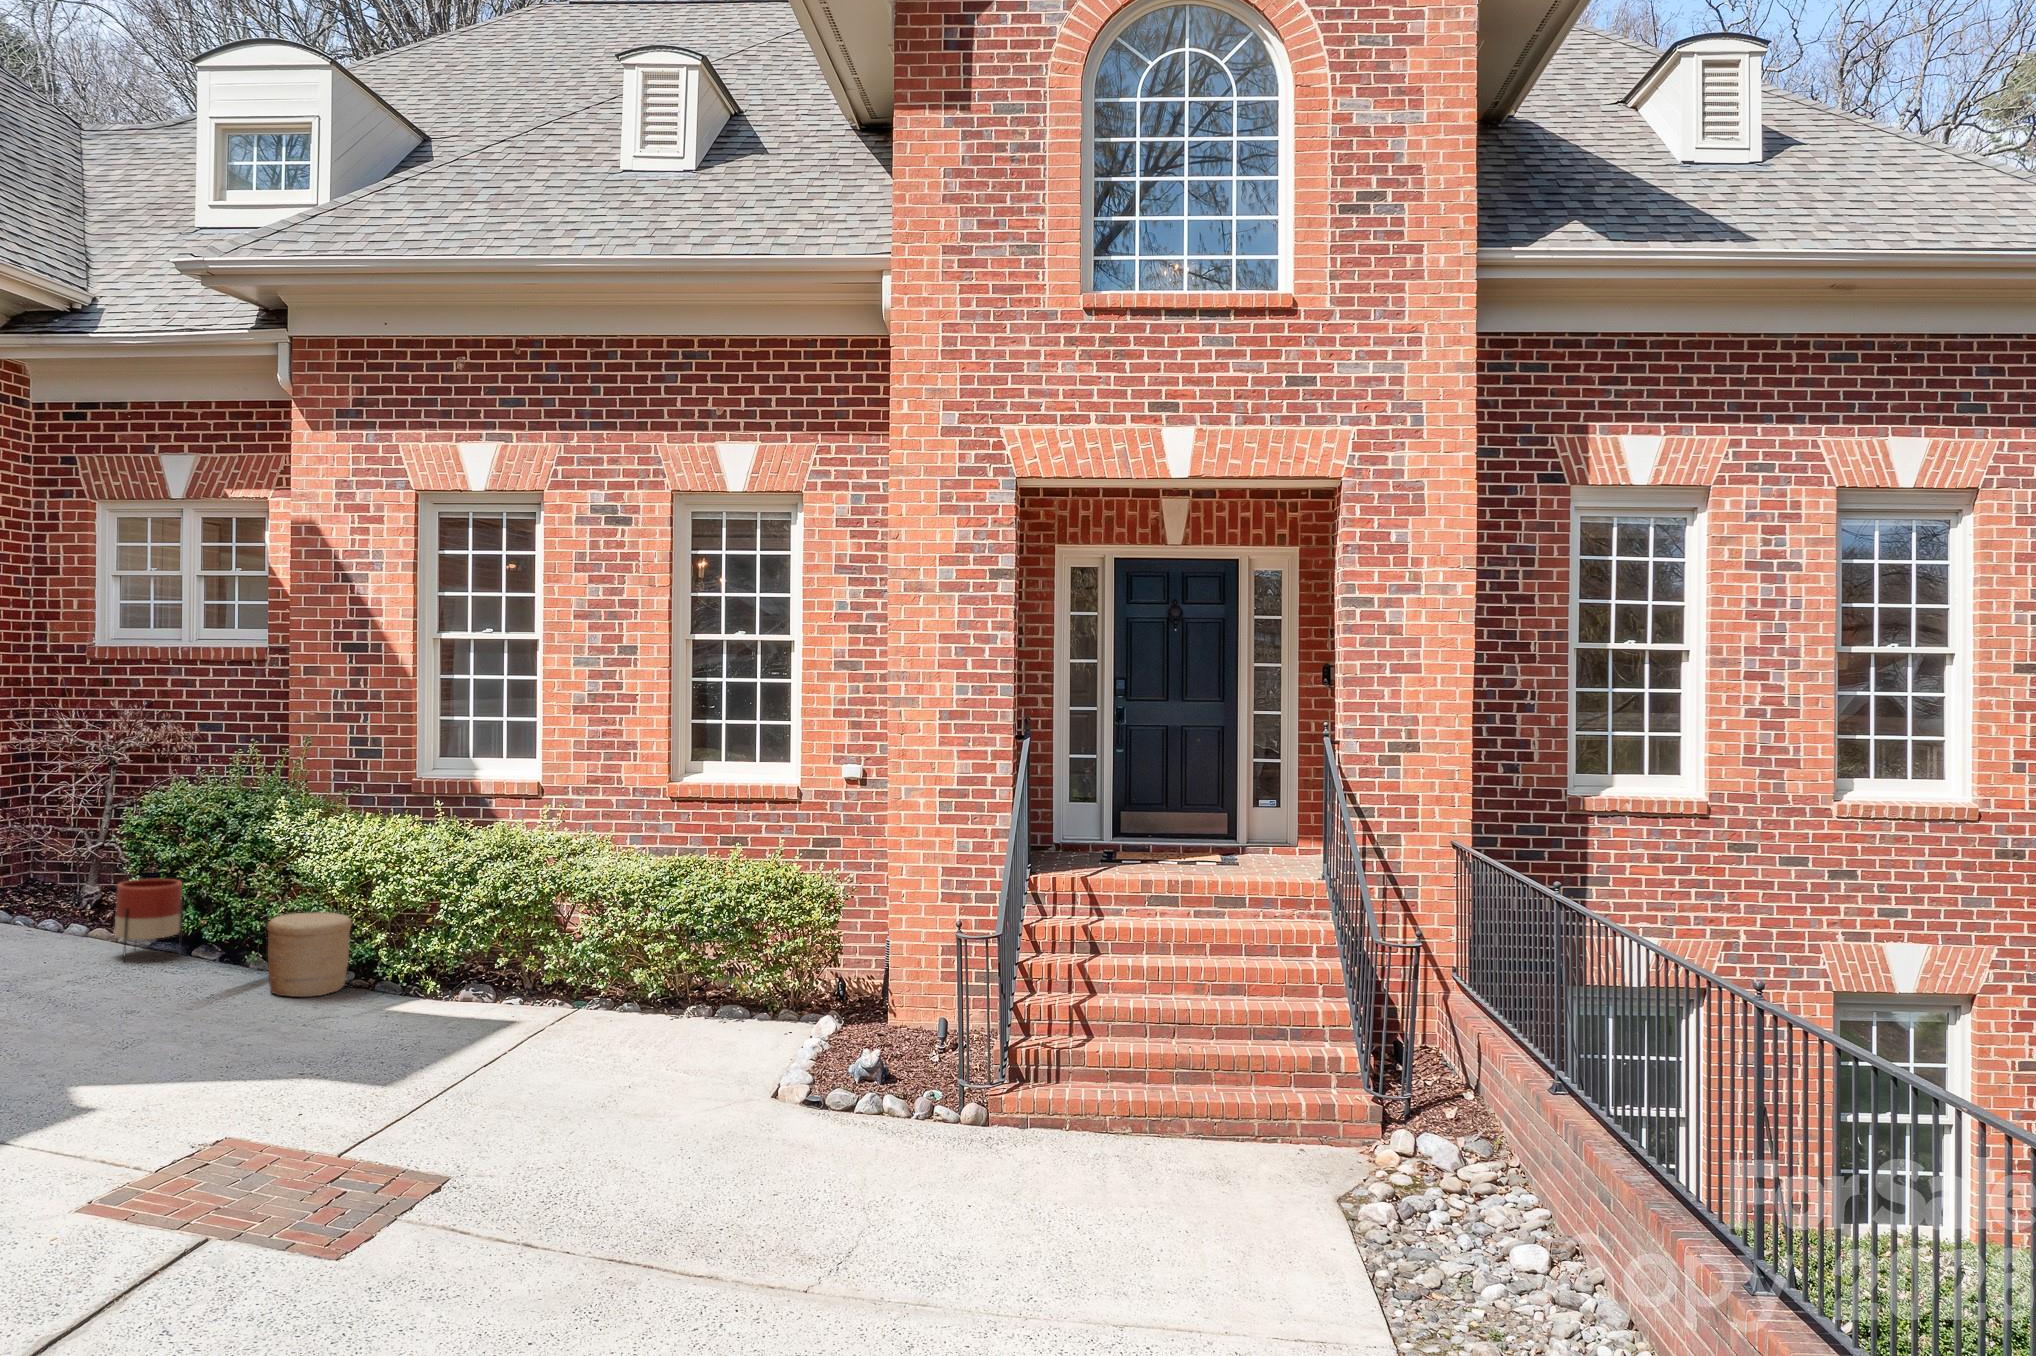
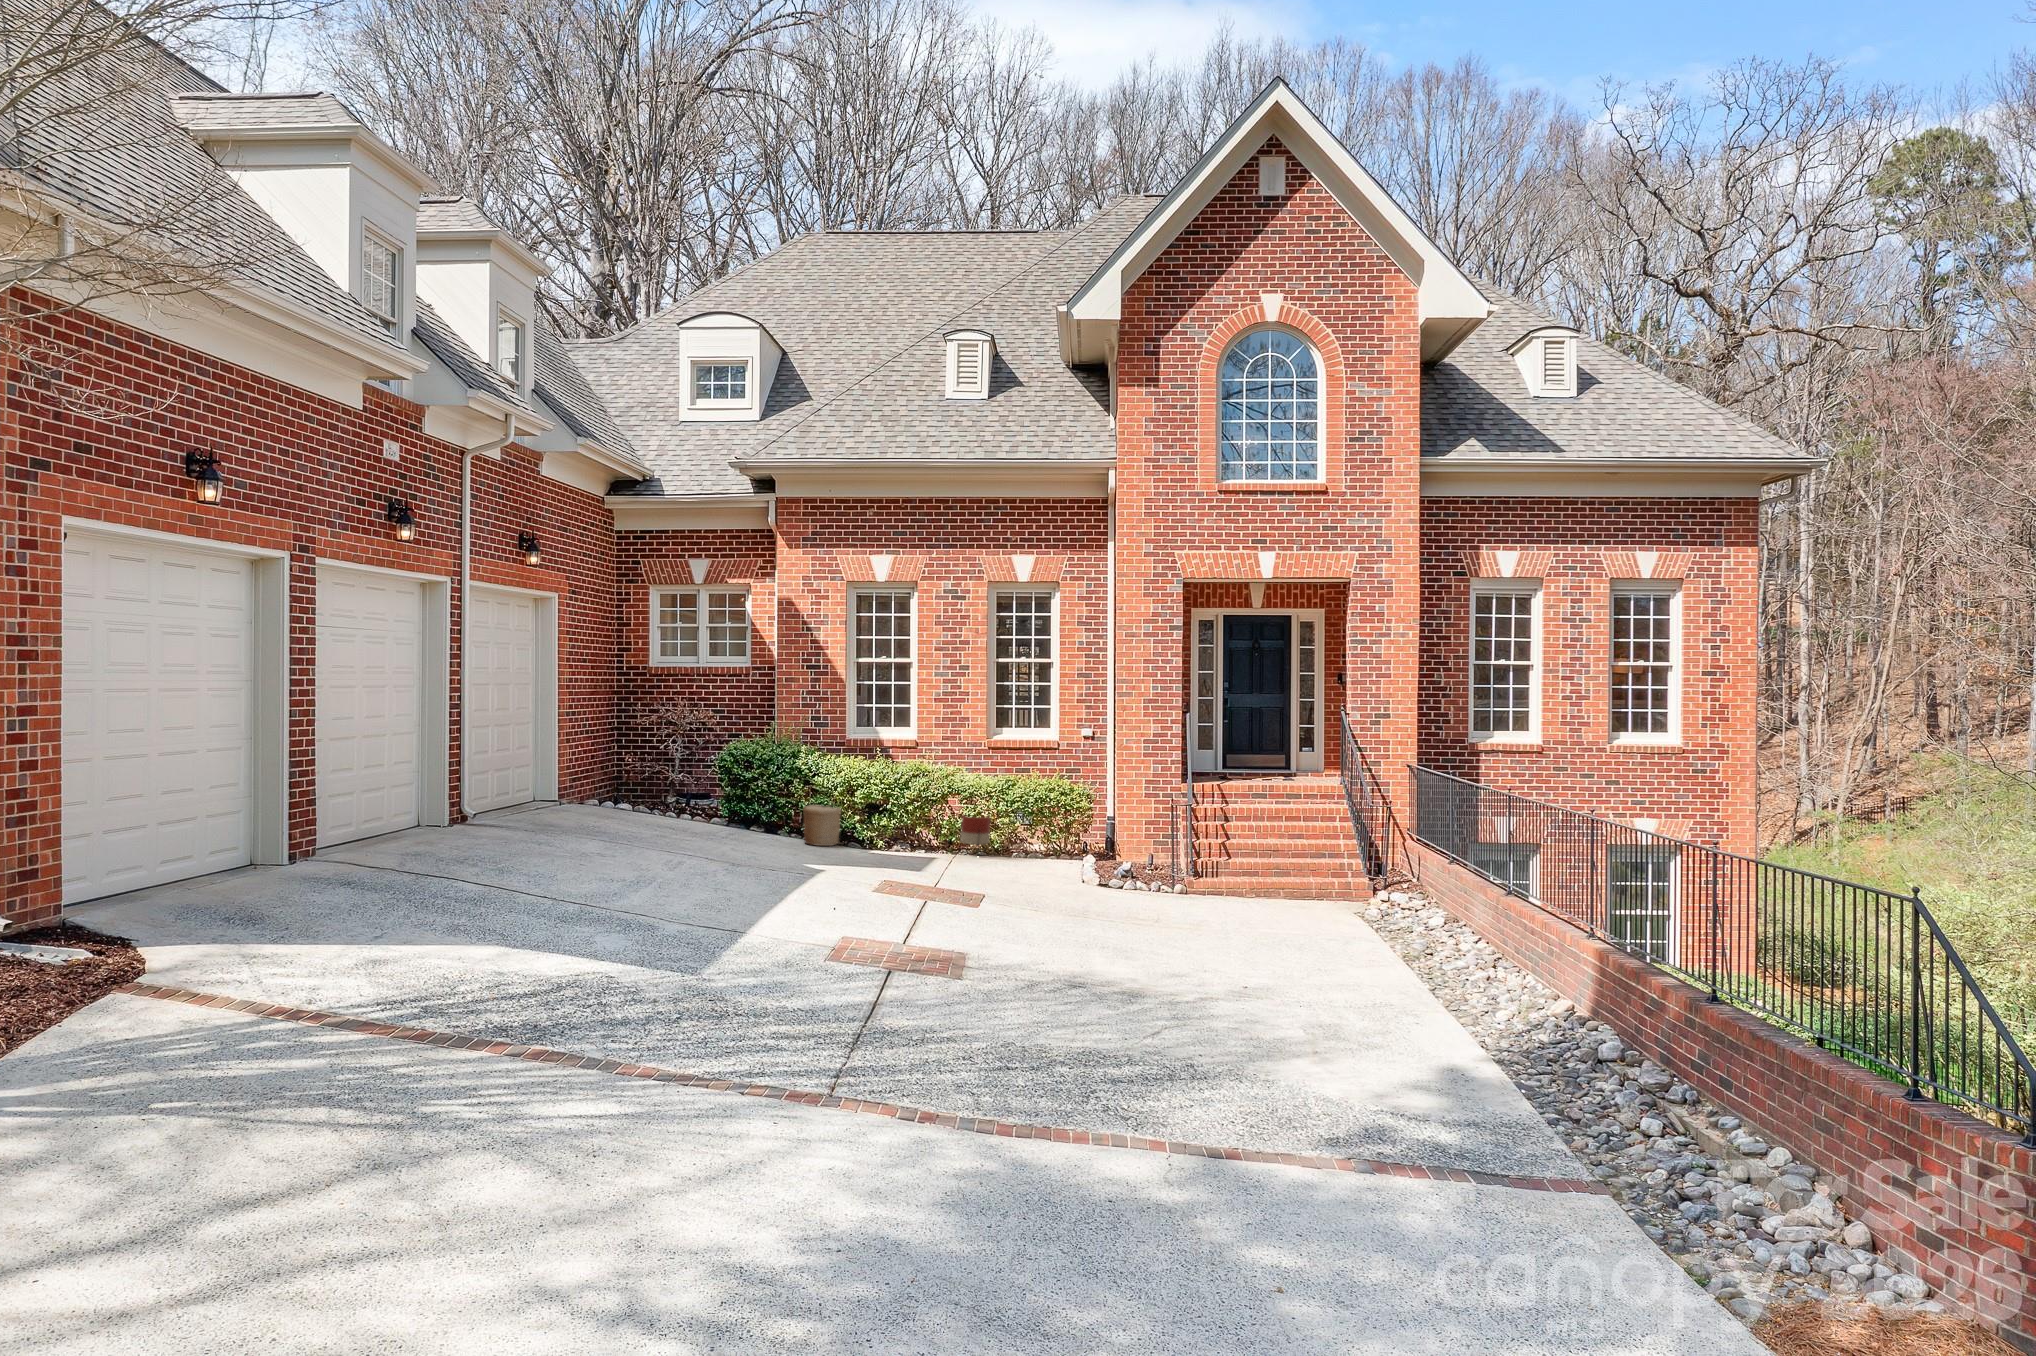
planter: present [114,879,183,962] -> present [960,815,990,845]

